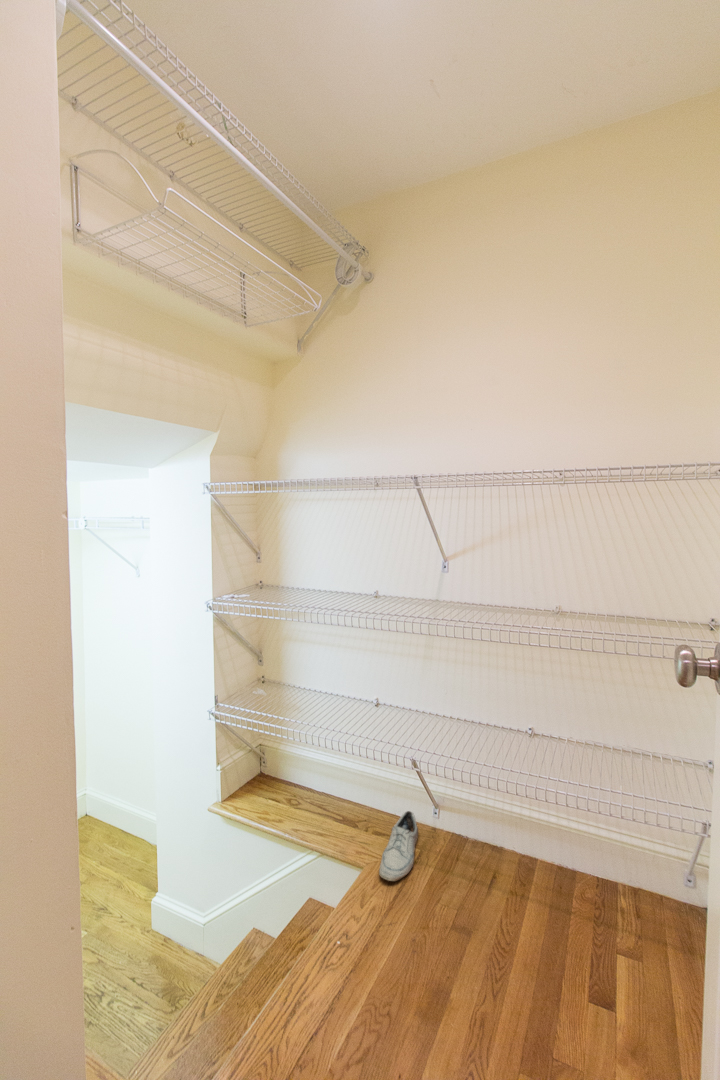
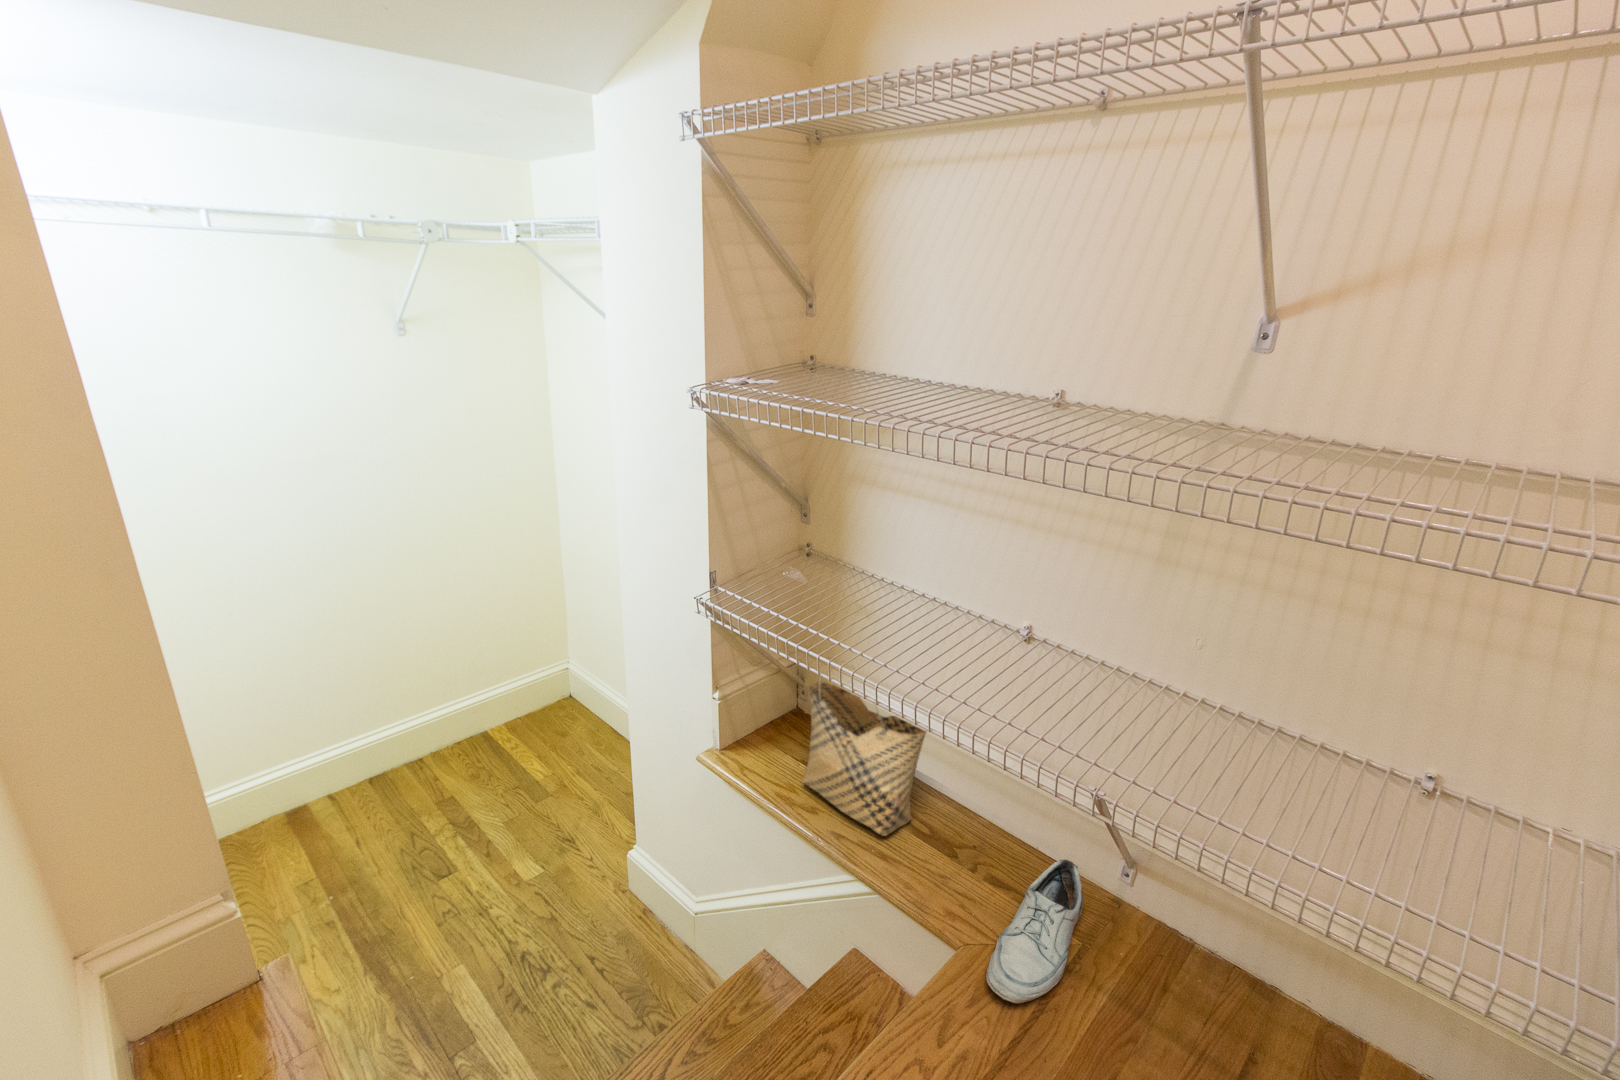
woven basket: none [272,715,336,824] -> present [802,658,927,836]

